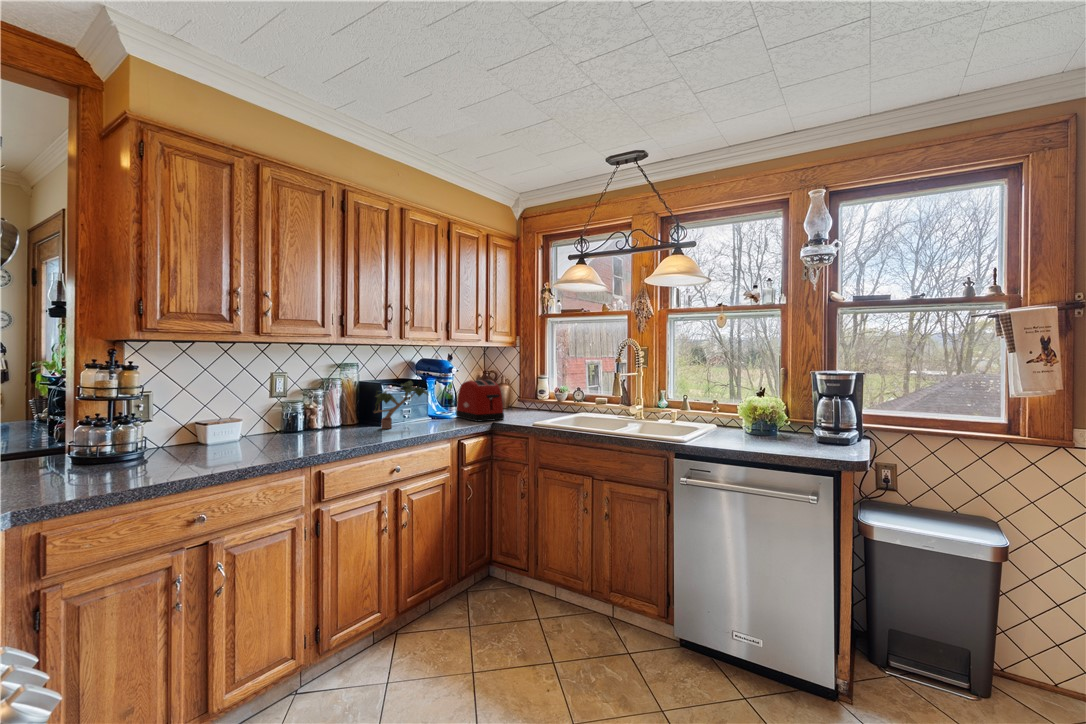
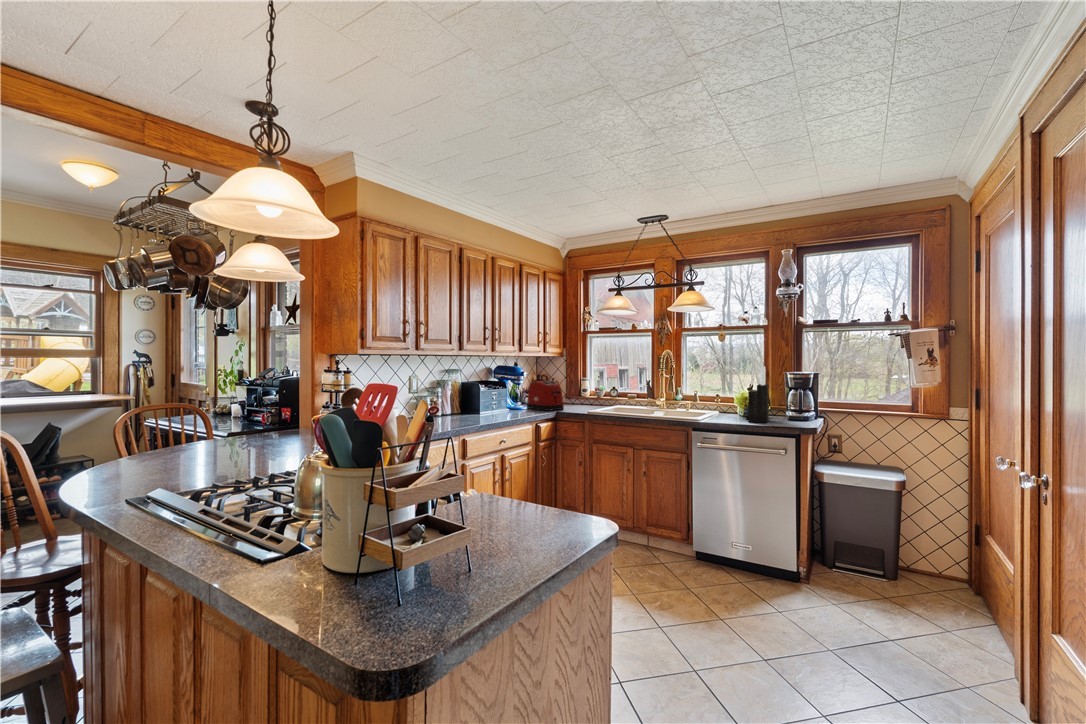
knife block: none [755,363,789,449] -> present [746,366,769,423]
potted plant: present [374,381,428,429] -> none [475,380,516,415]

